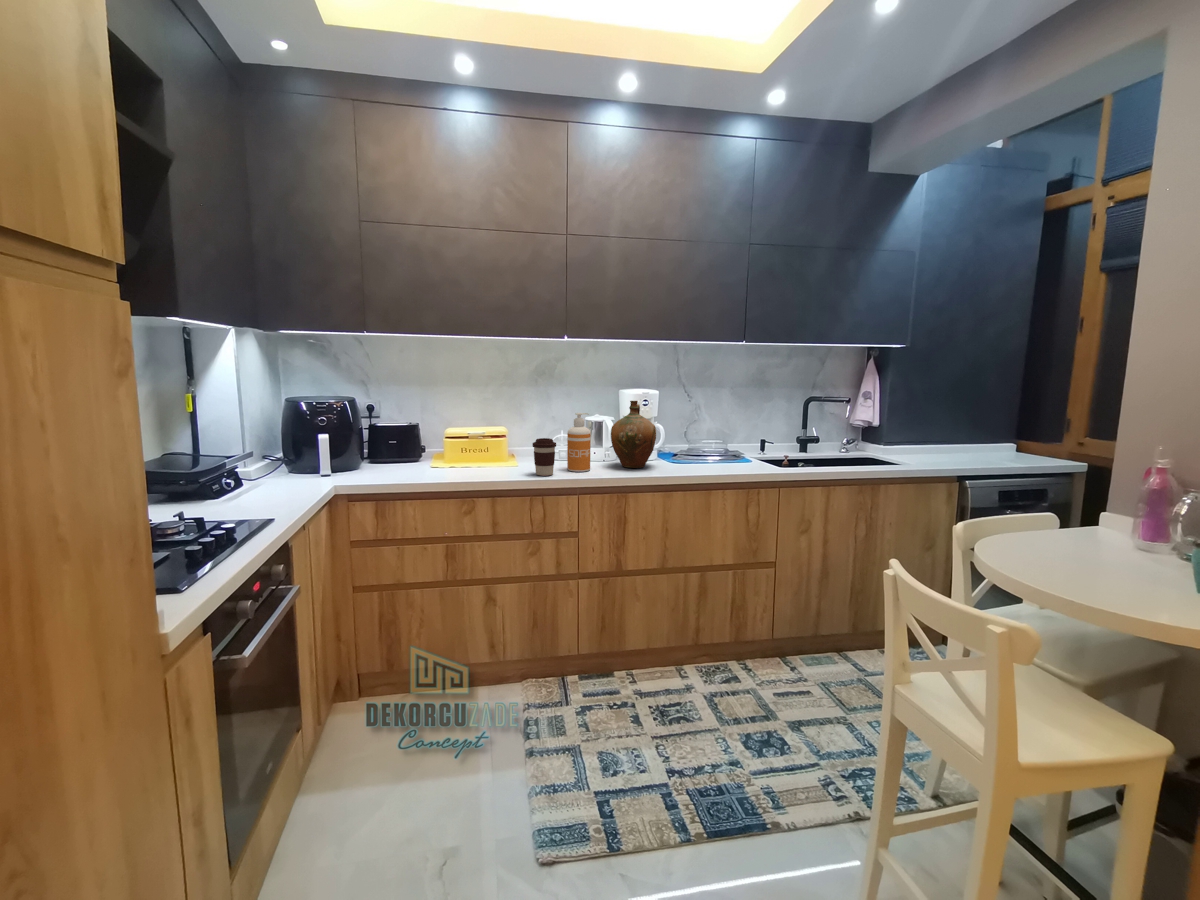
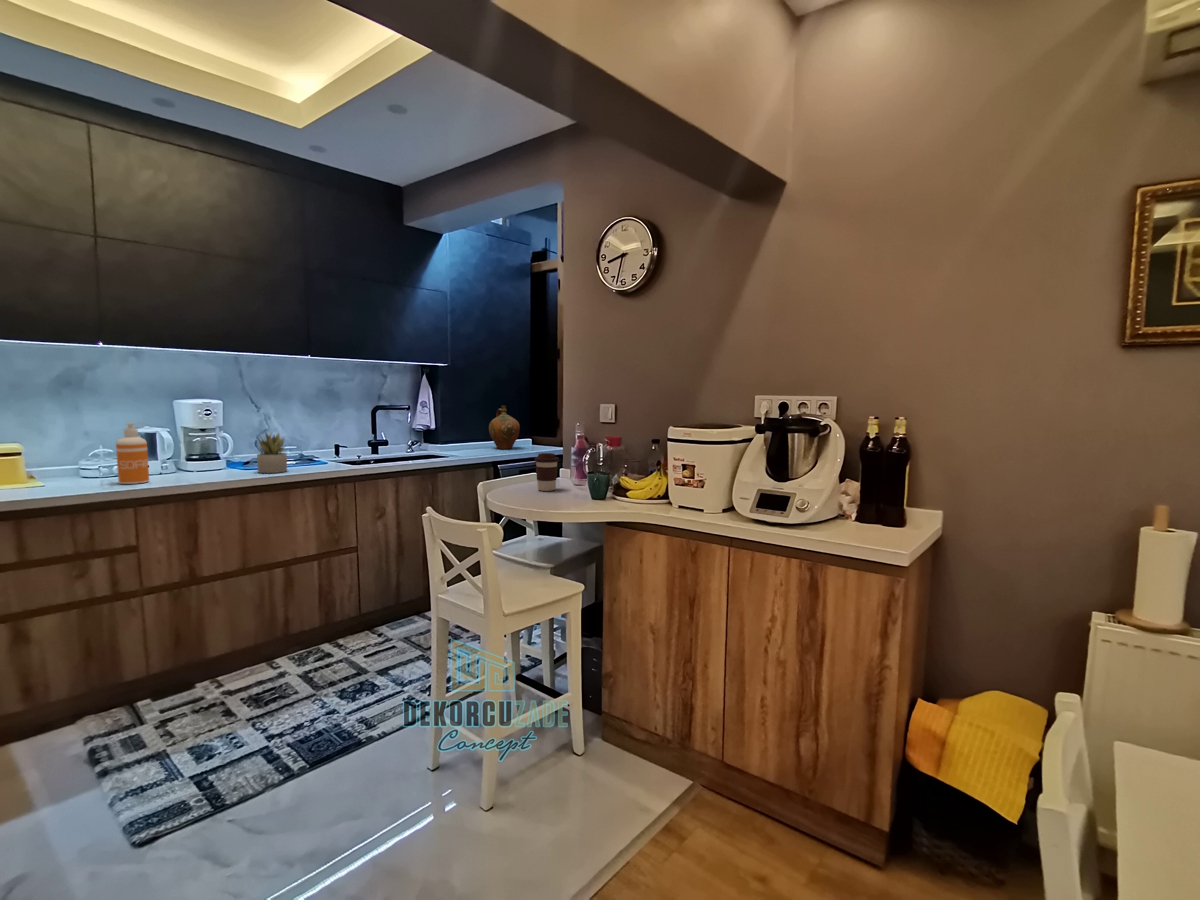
ceramic jug: present [611,401,656,468] -> present [489,406,520,449]
succulent plant: none [680,424,711,471] -> present [257,432,287,473]
coffee cup: present [533,438,556,476] -> present [535,453,559,491]

